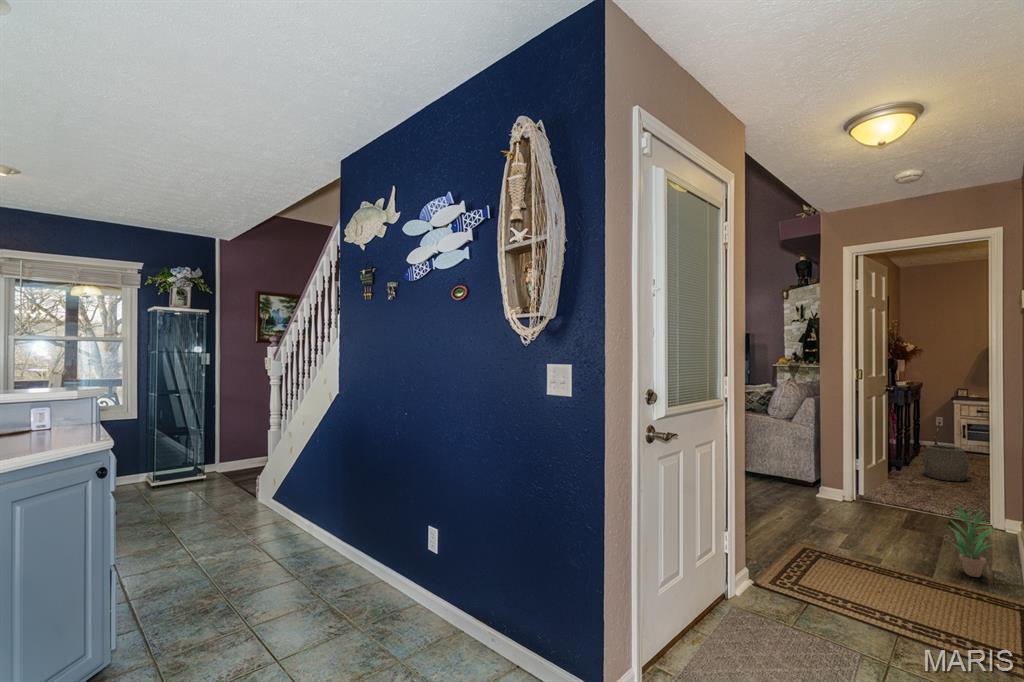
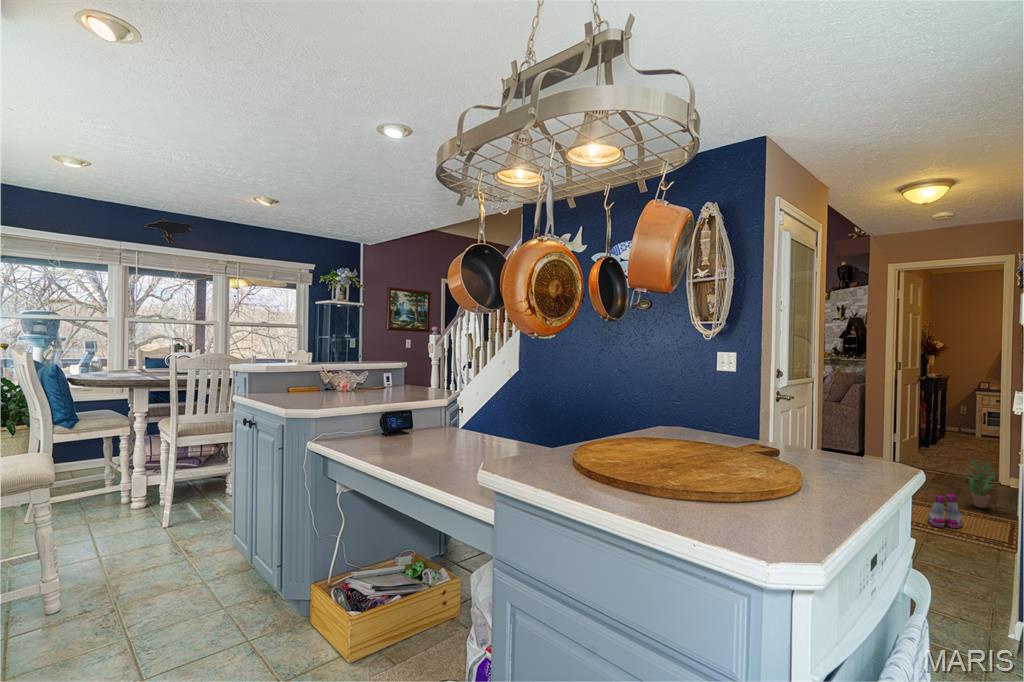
woven basket: present [923,445,969,481] -> none [944,425,983,454]
boots: none [897,566,949,622] -> present [928,494,962,528]

